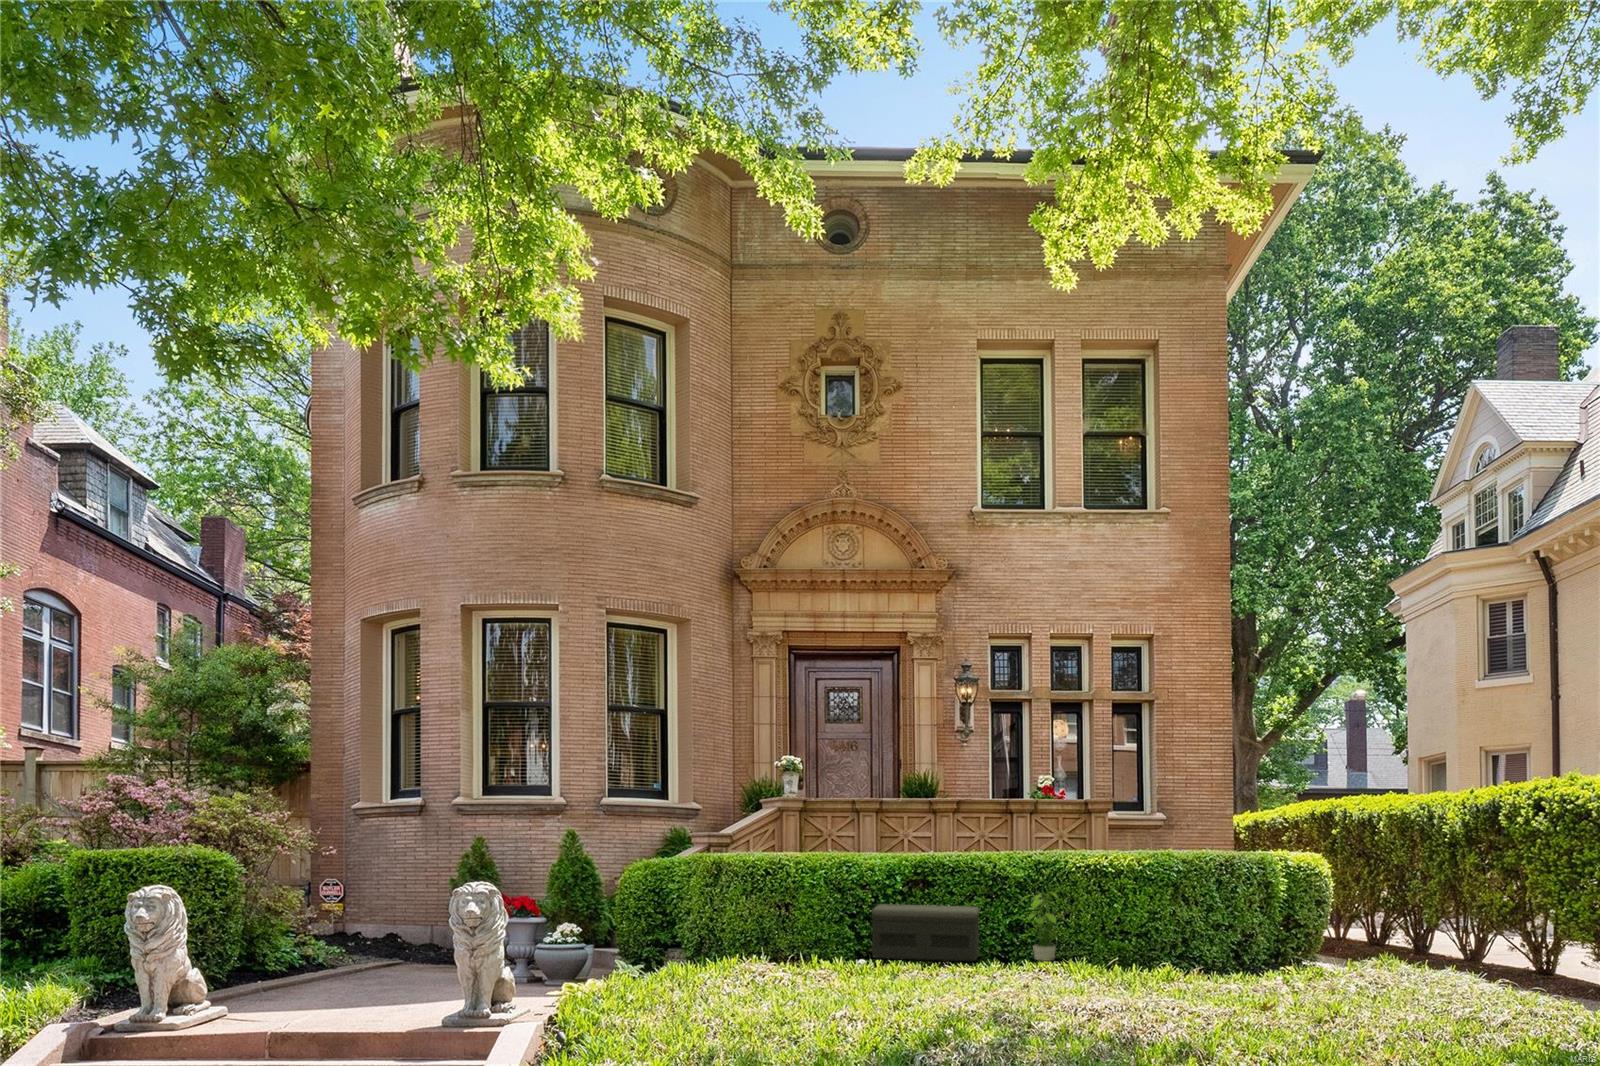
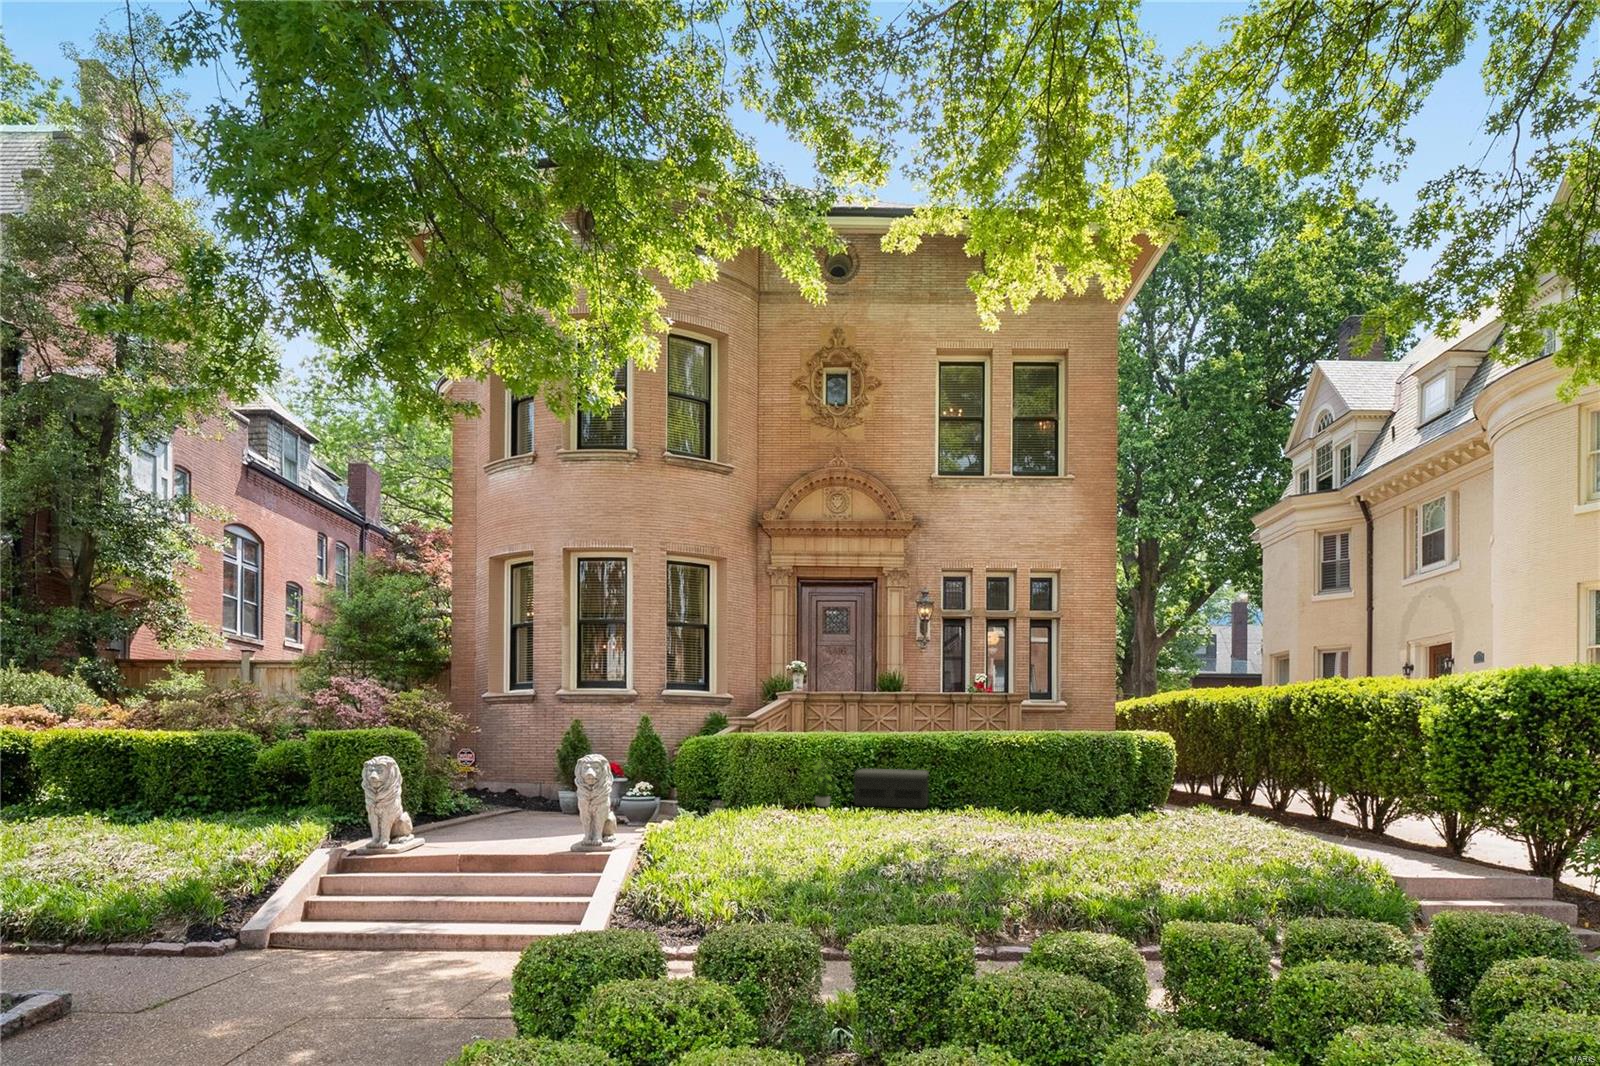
potted plant: present [1022,893,1058,961] -> present [809,760,832,807]

